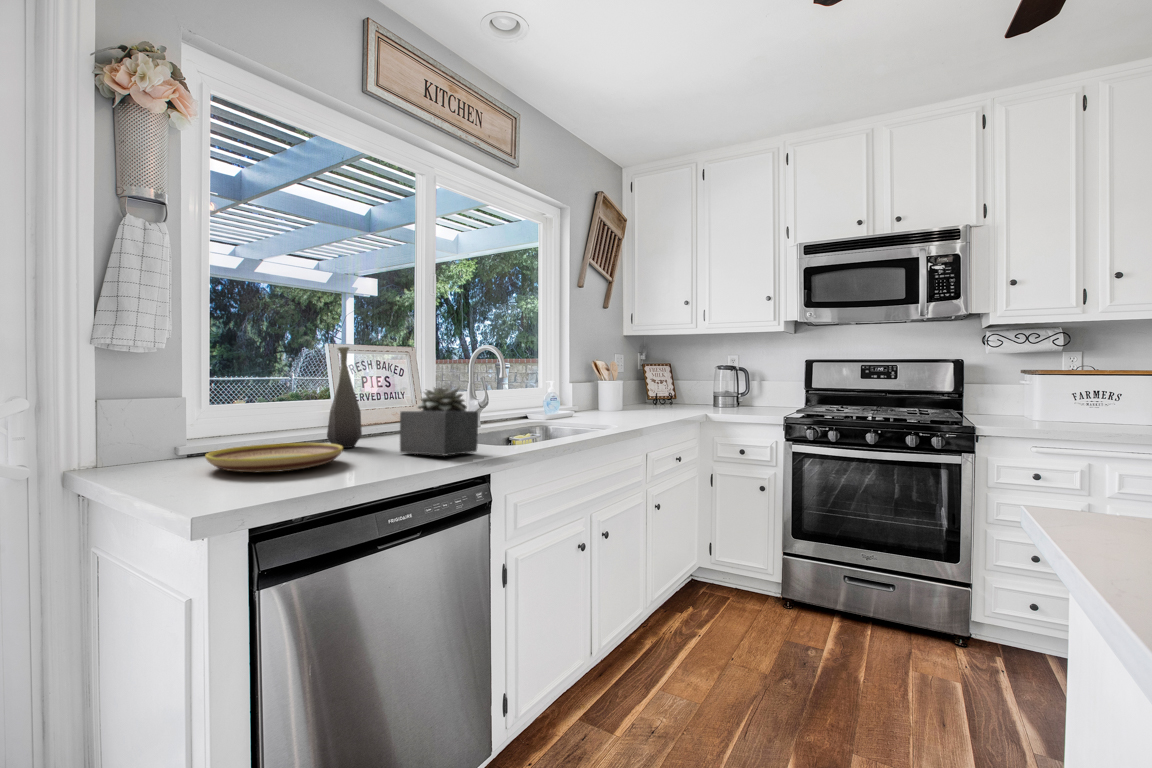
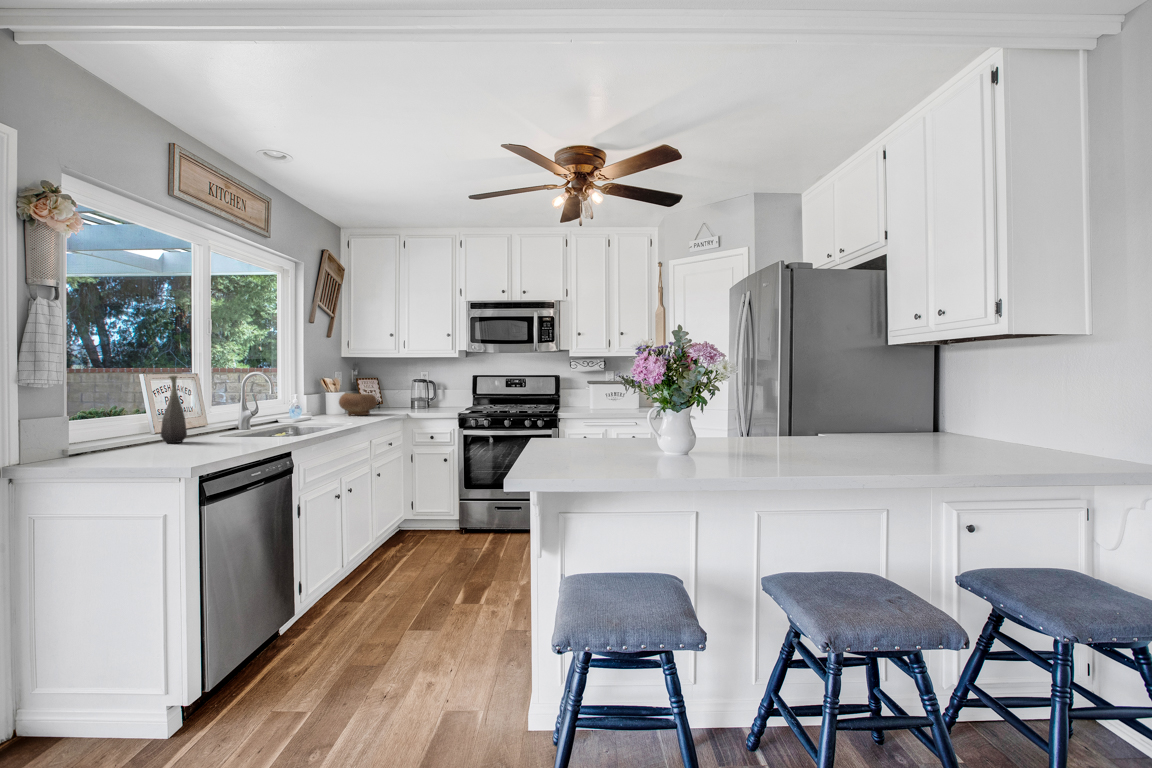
bowl: none [611,383,662,415] -> present [339,393,377,416]
succulent plant: present [400,386,478,456] -> none [225,400,280,442]
plate: present [205,443,343,472] -> none [107,438,201,456]

